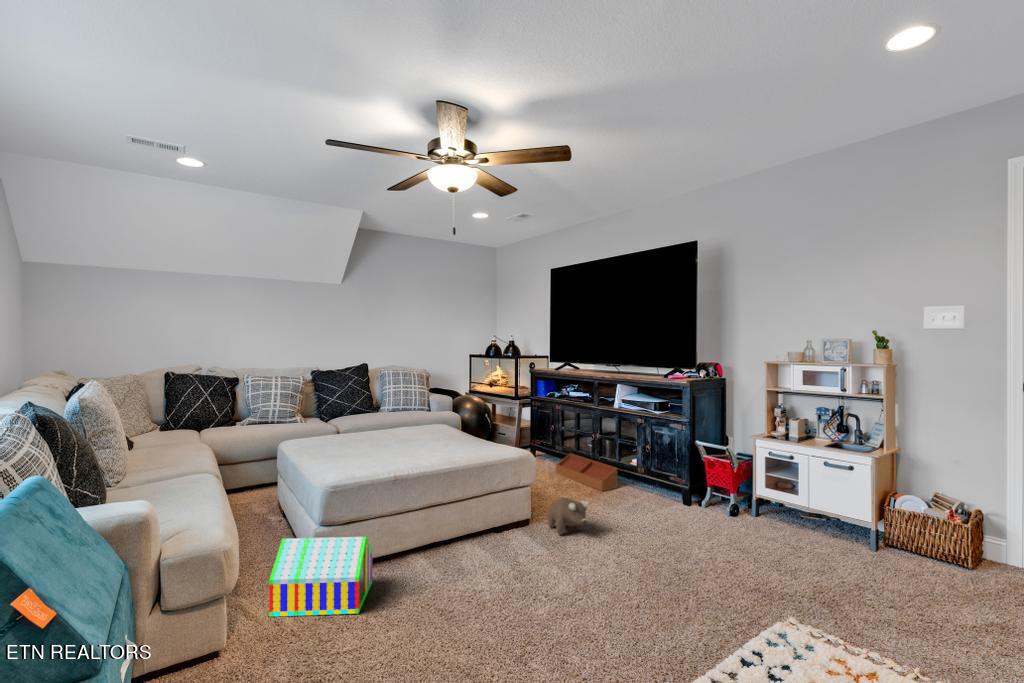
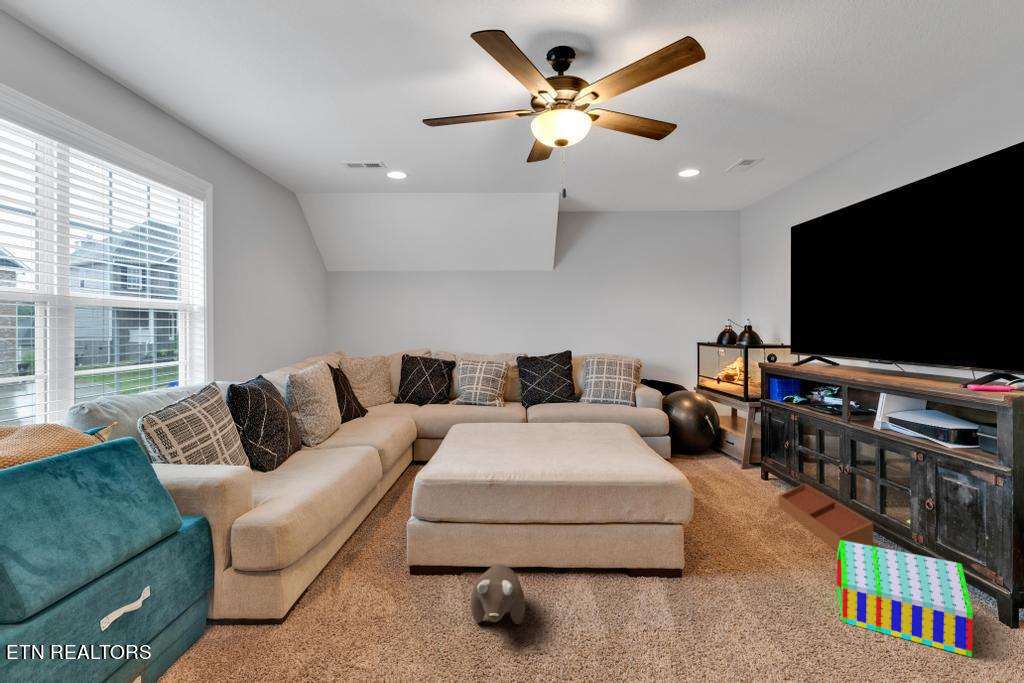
plush toy: present [548,497,589,535] -> present [471,564,525,624]
toy house: present [269,537,372,617] -> present [837,540,973,657]

